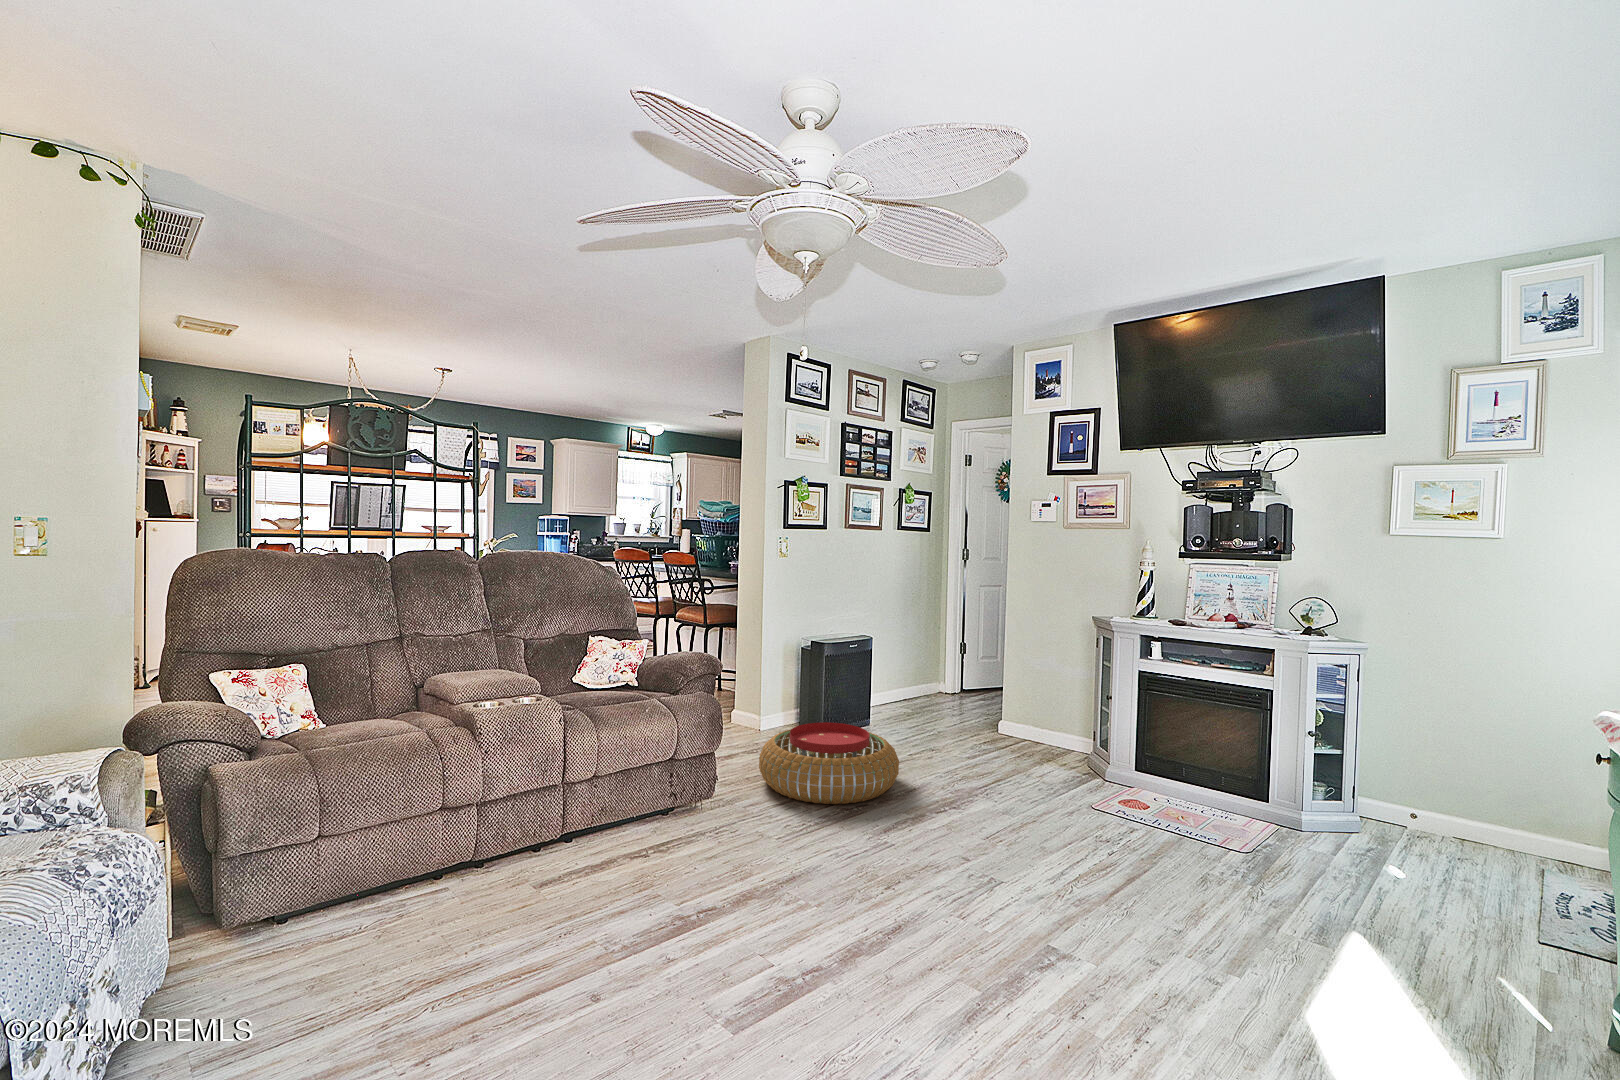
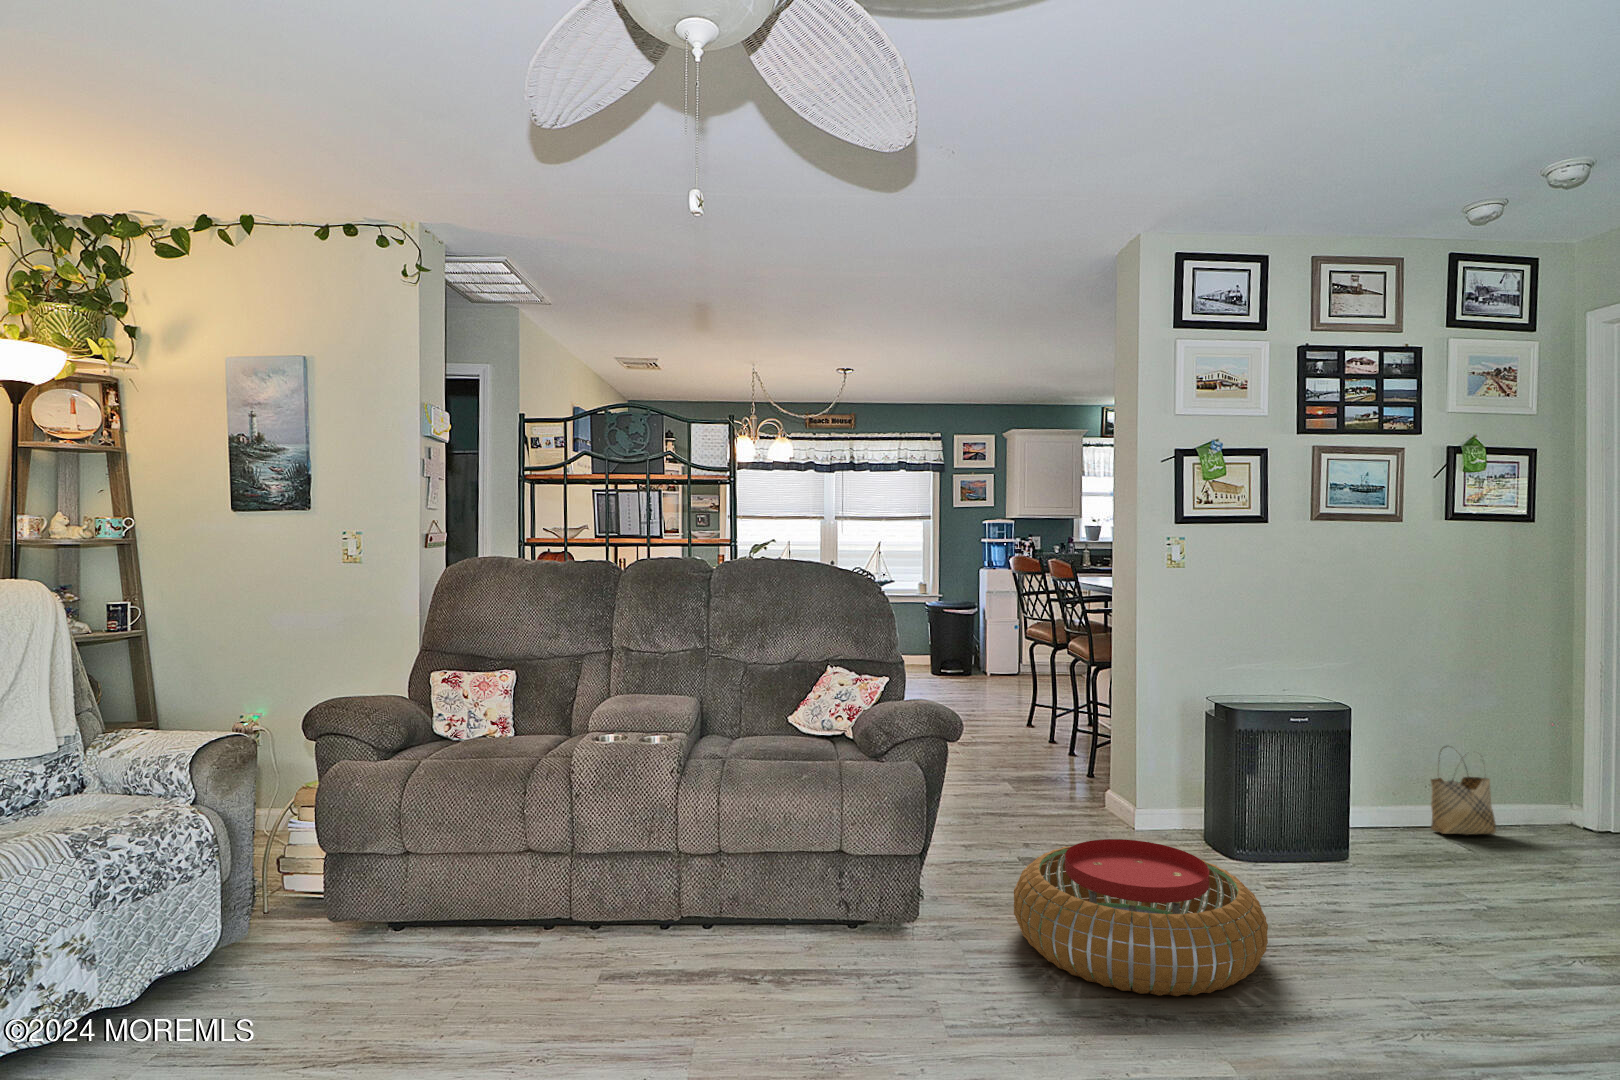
woven basket: none [893,653,920,701] -> present [1431,746,1496,835]

